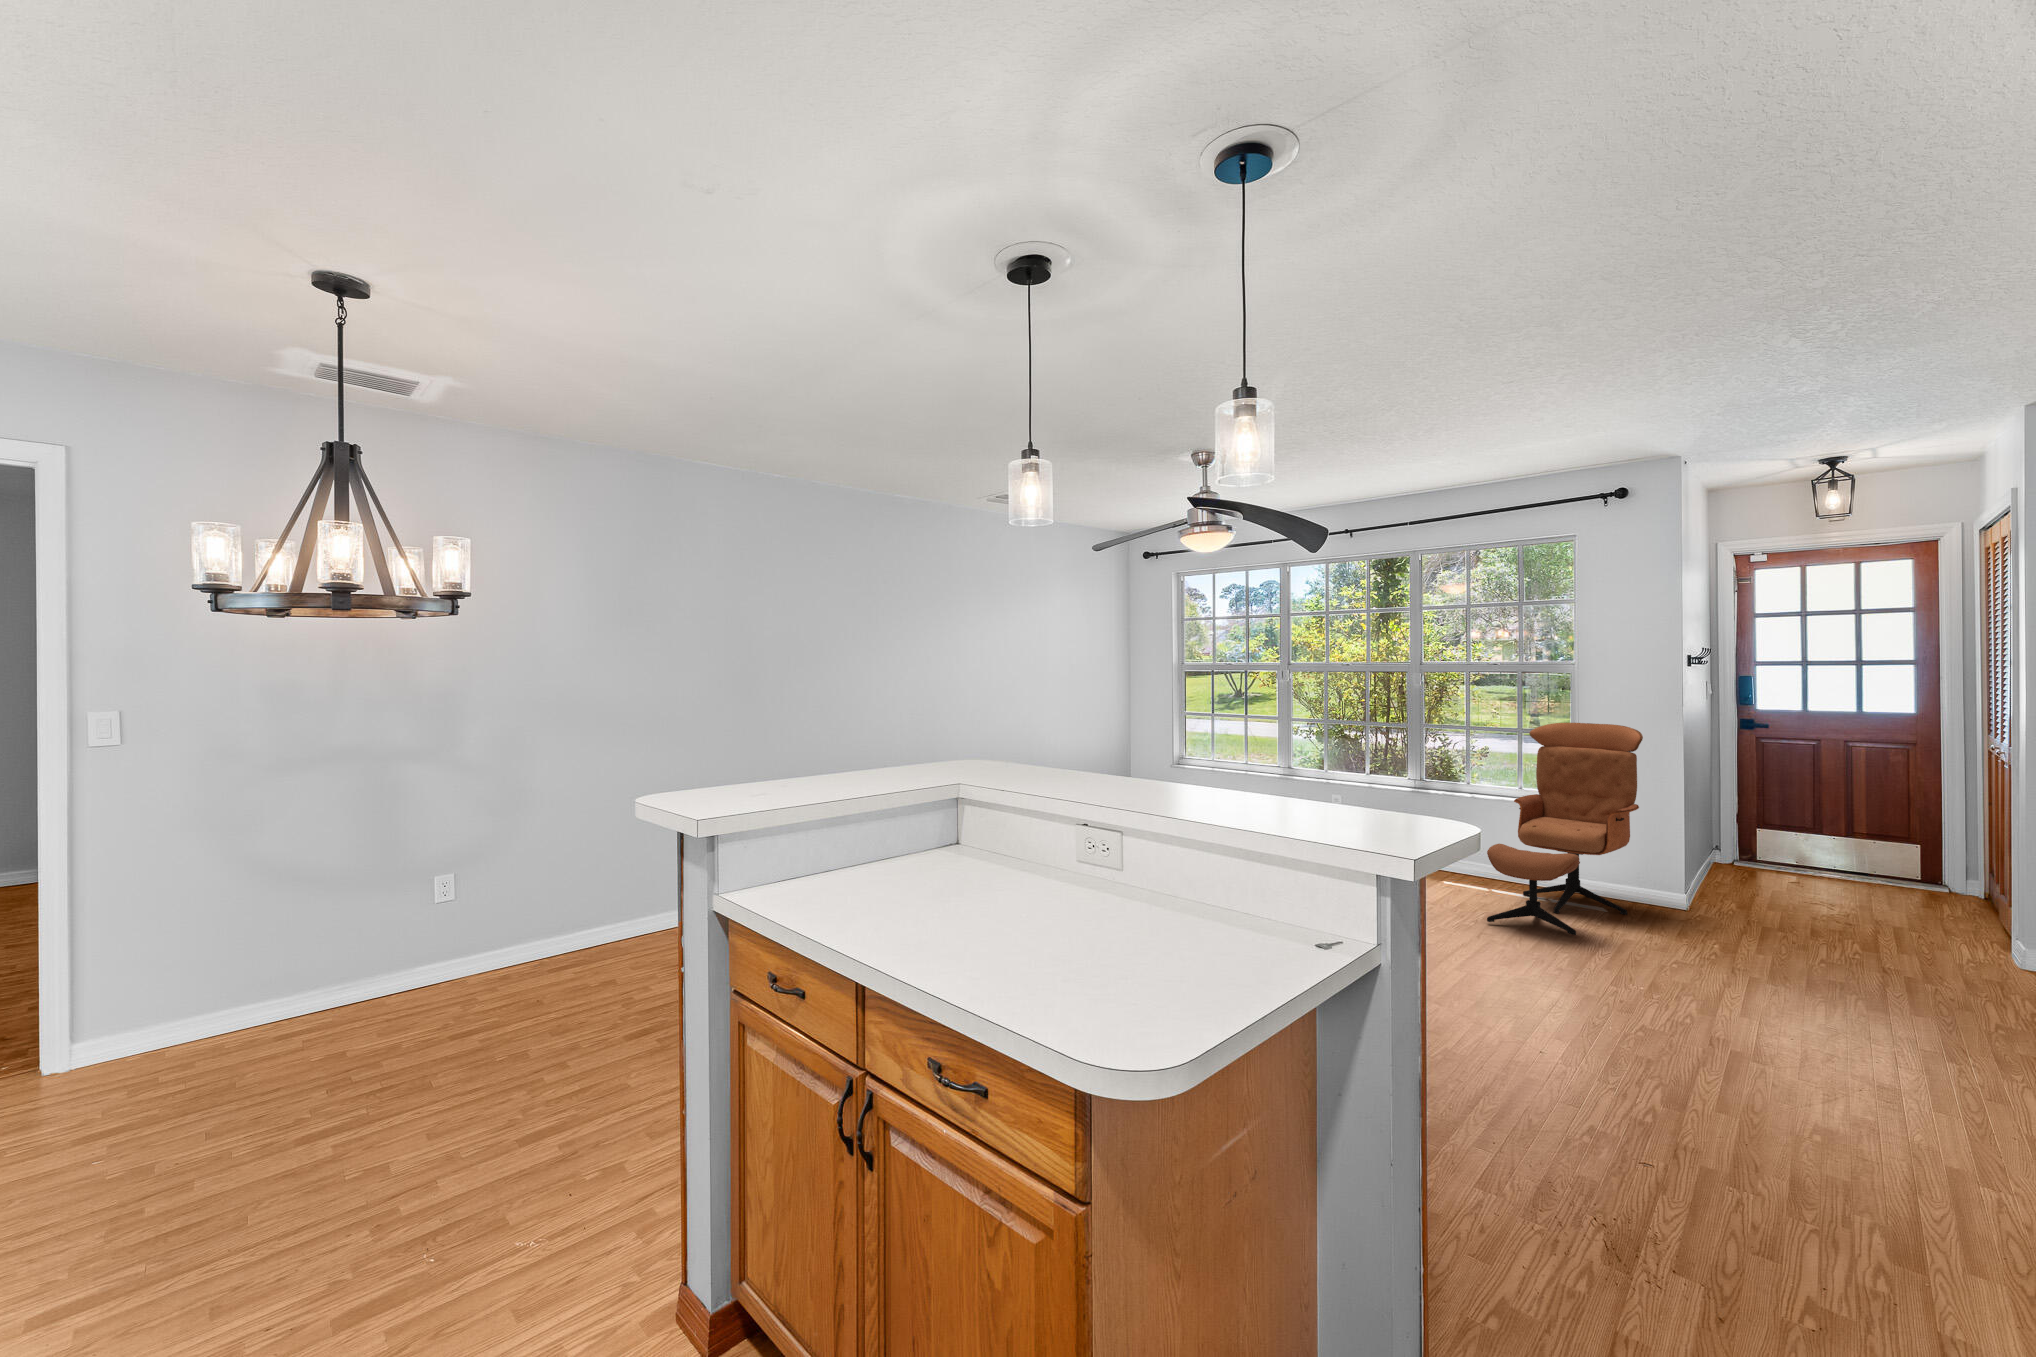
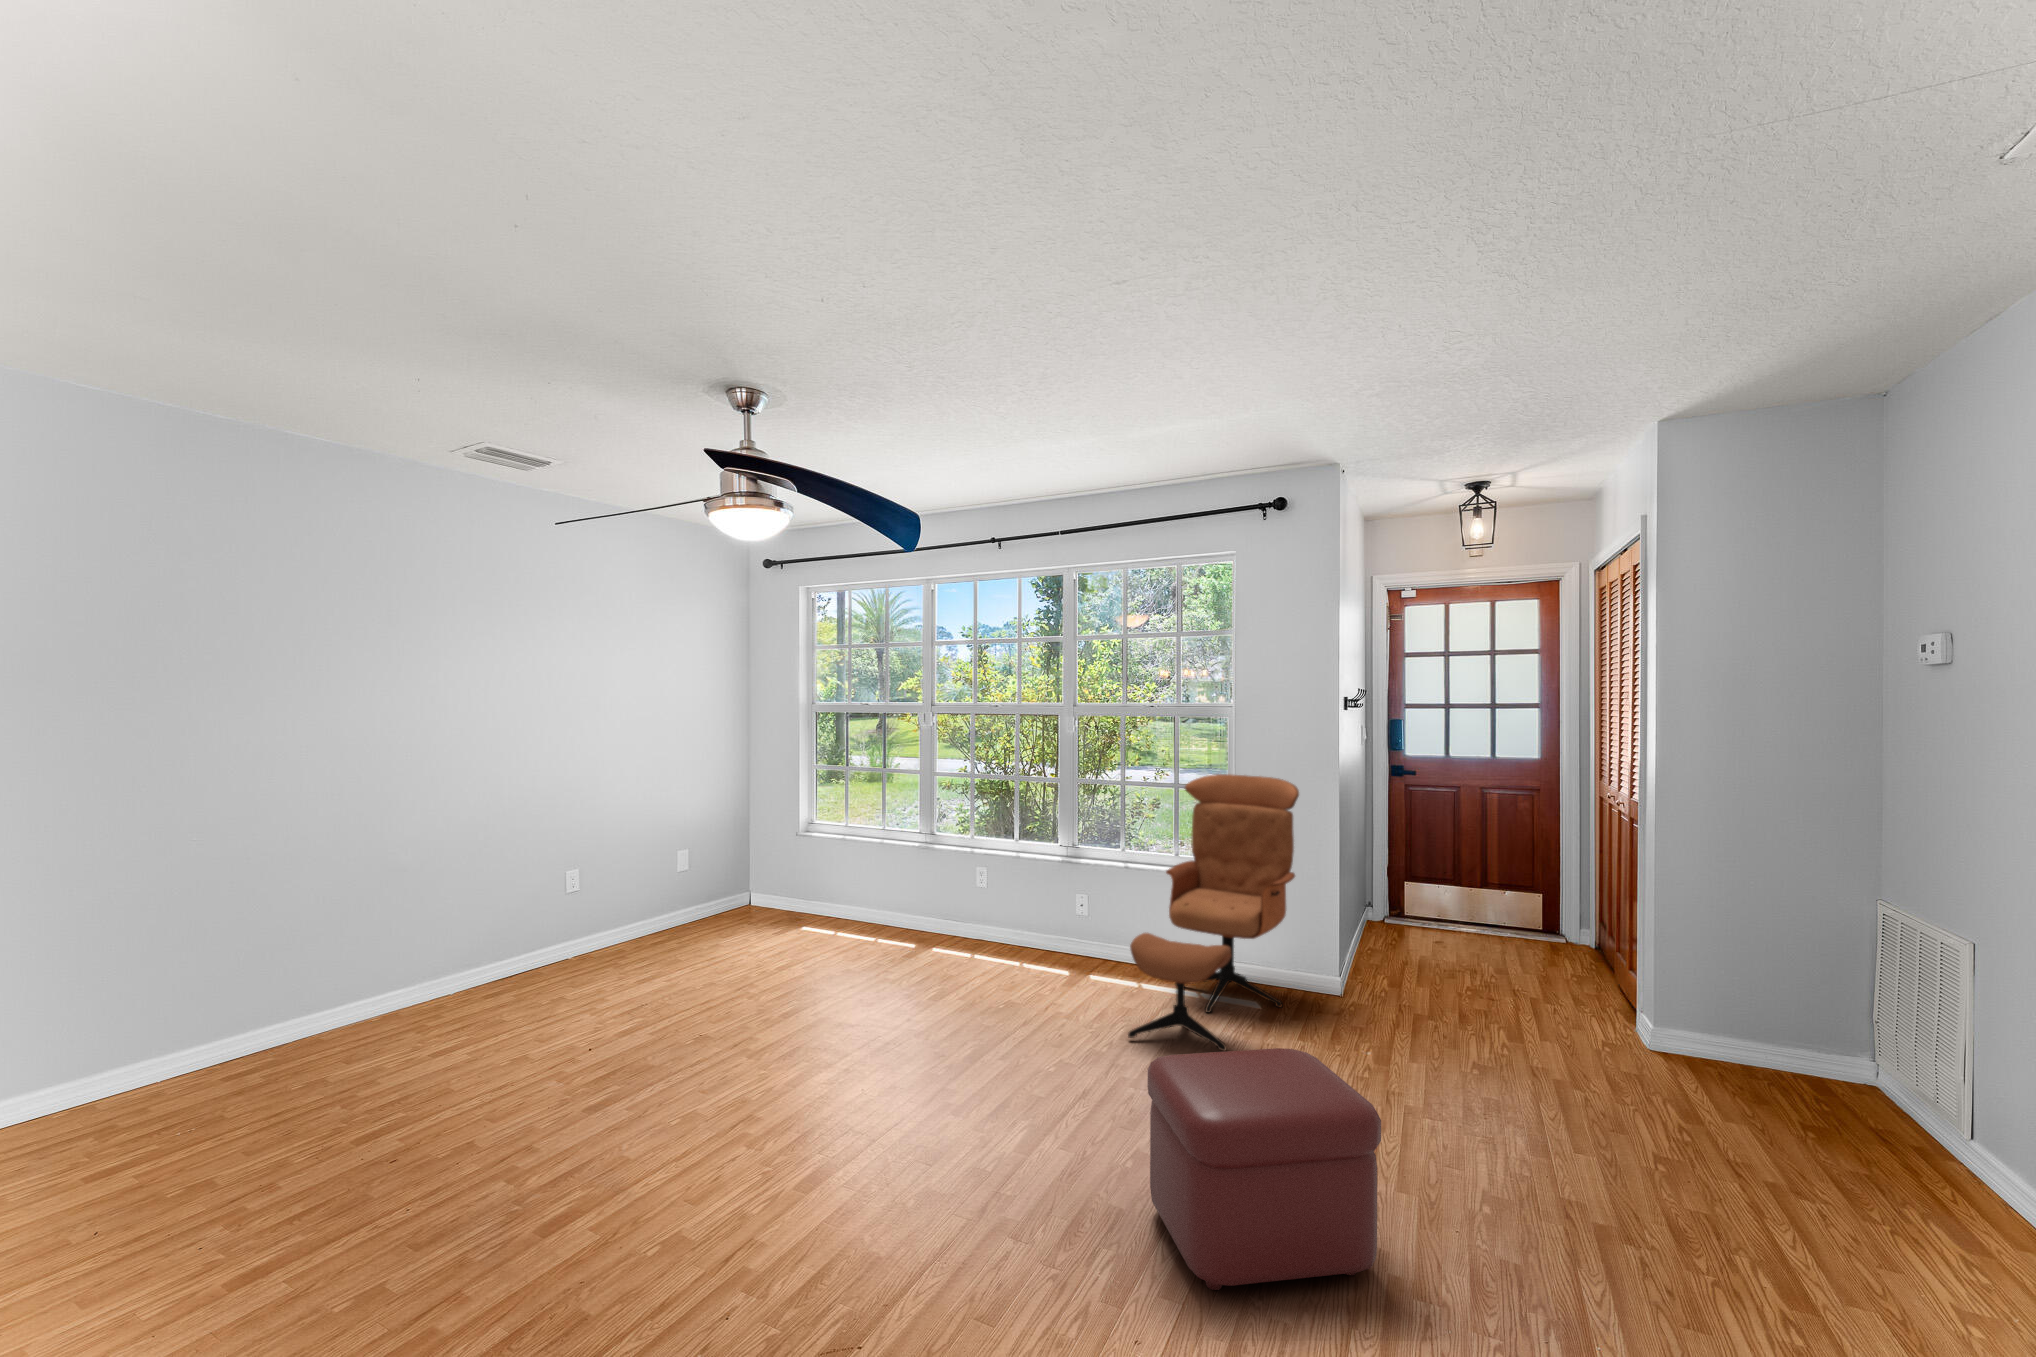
ottoman: none [1522,904,1718,1055] -> present [1147,1048,1381,1290]

